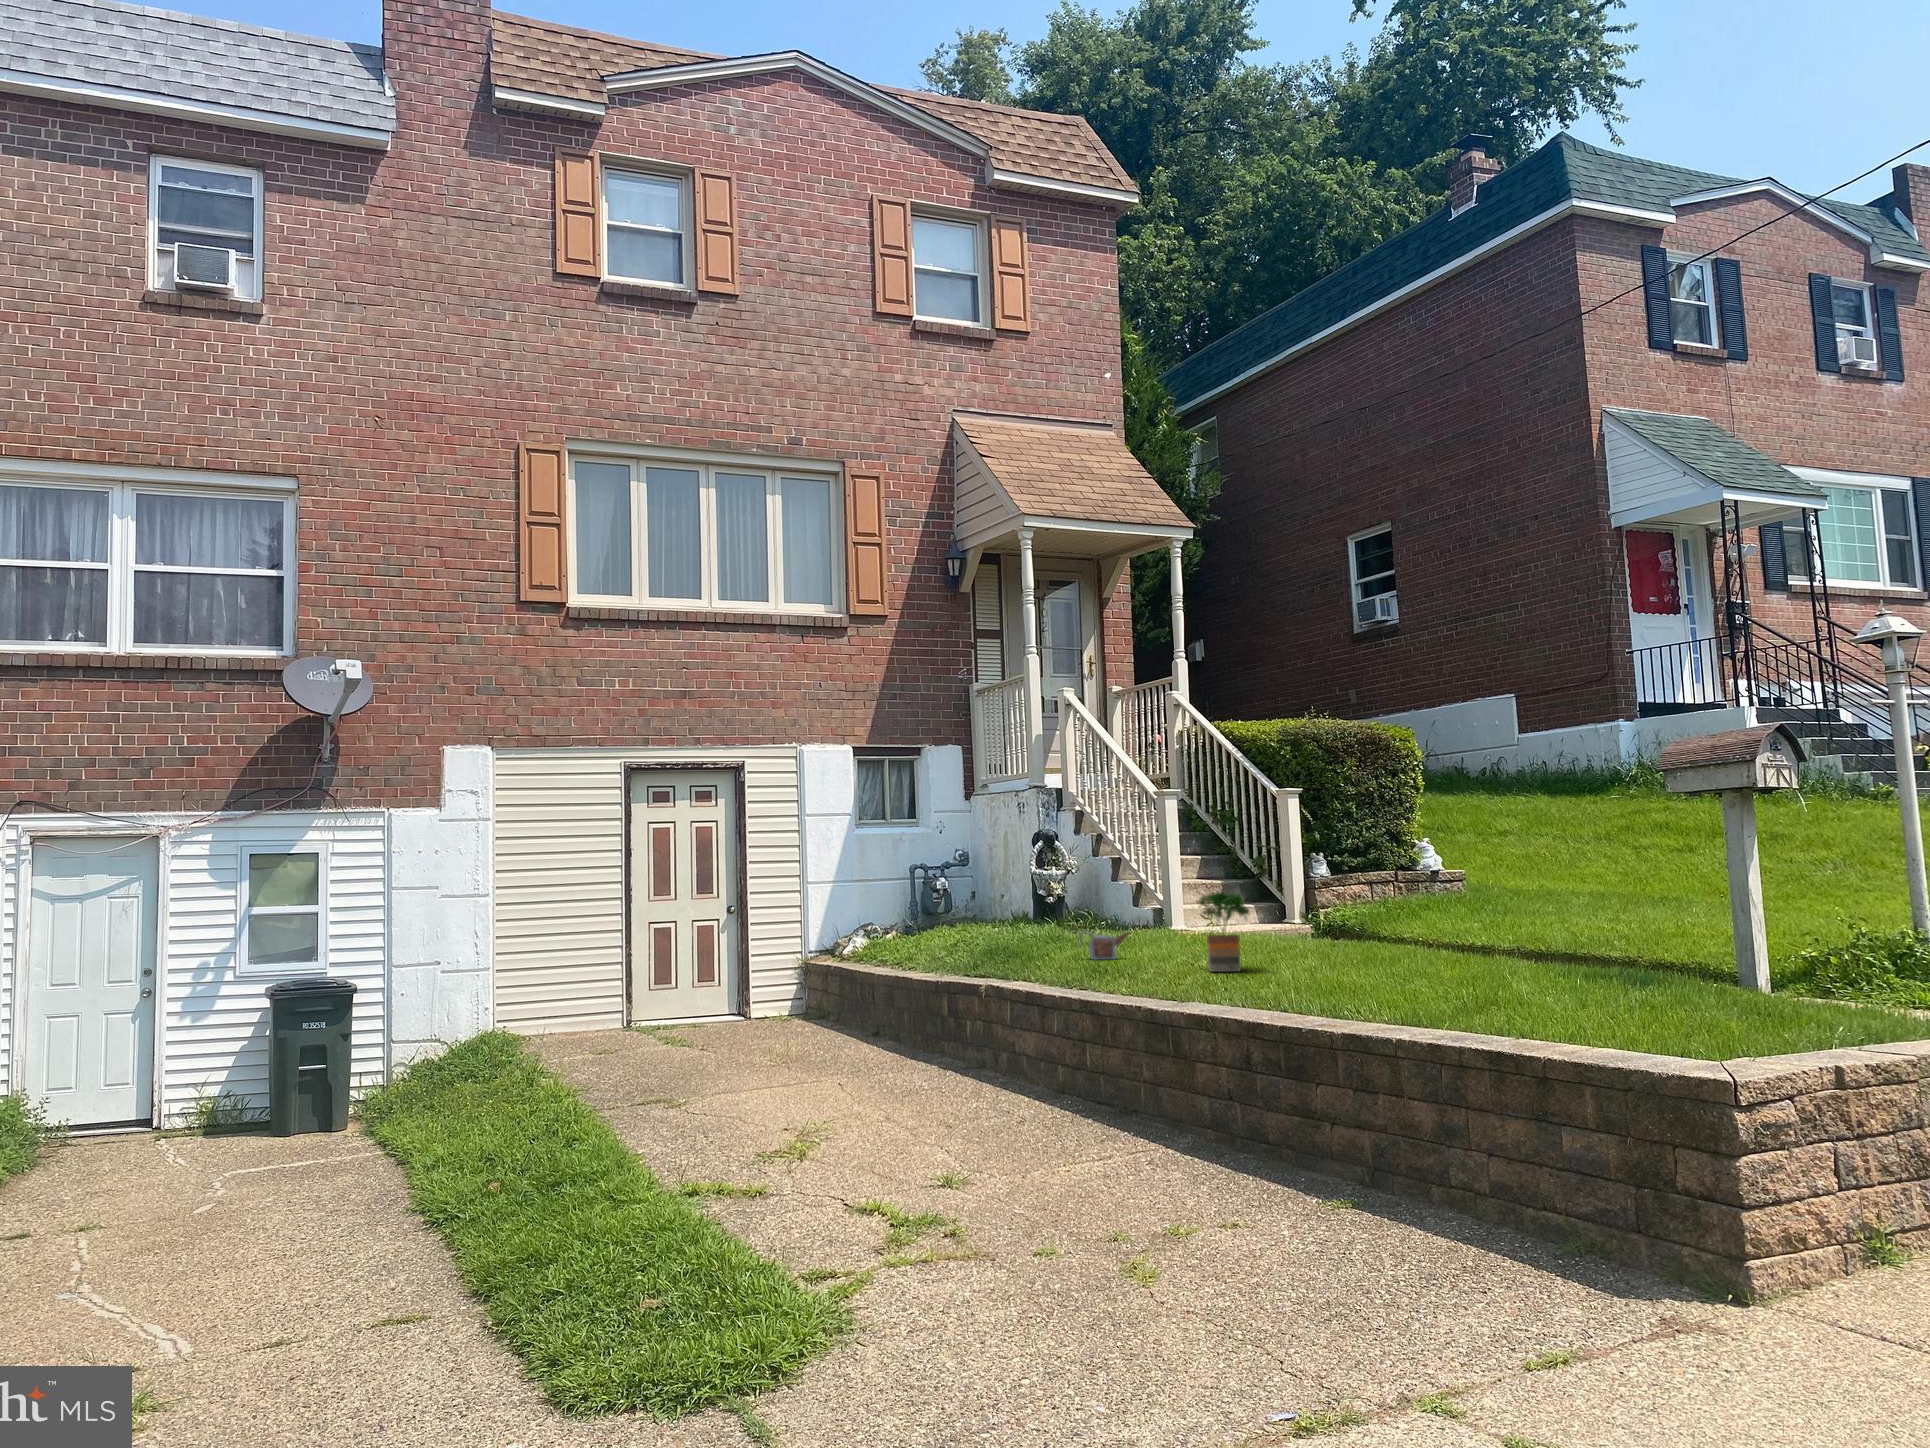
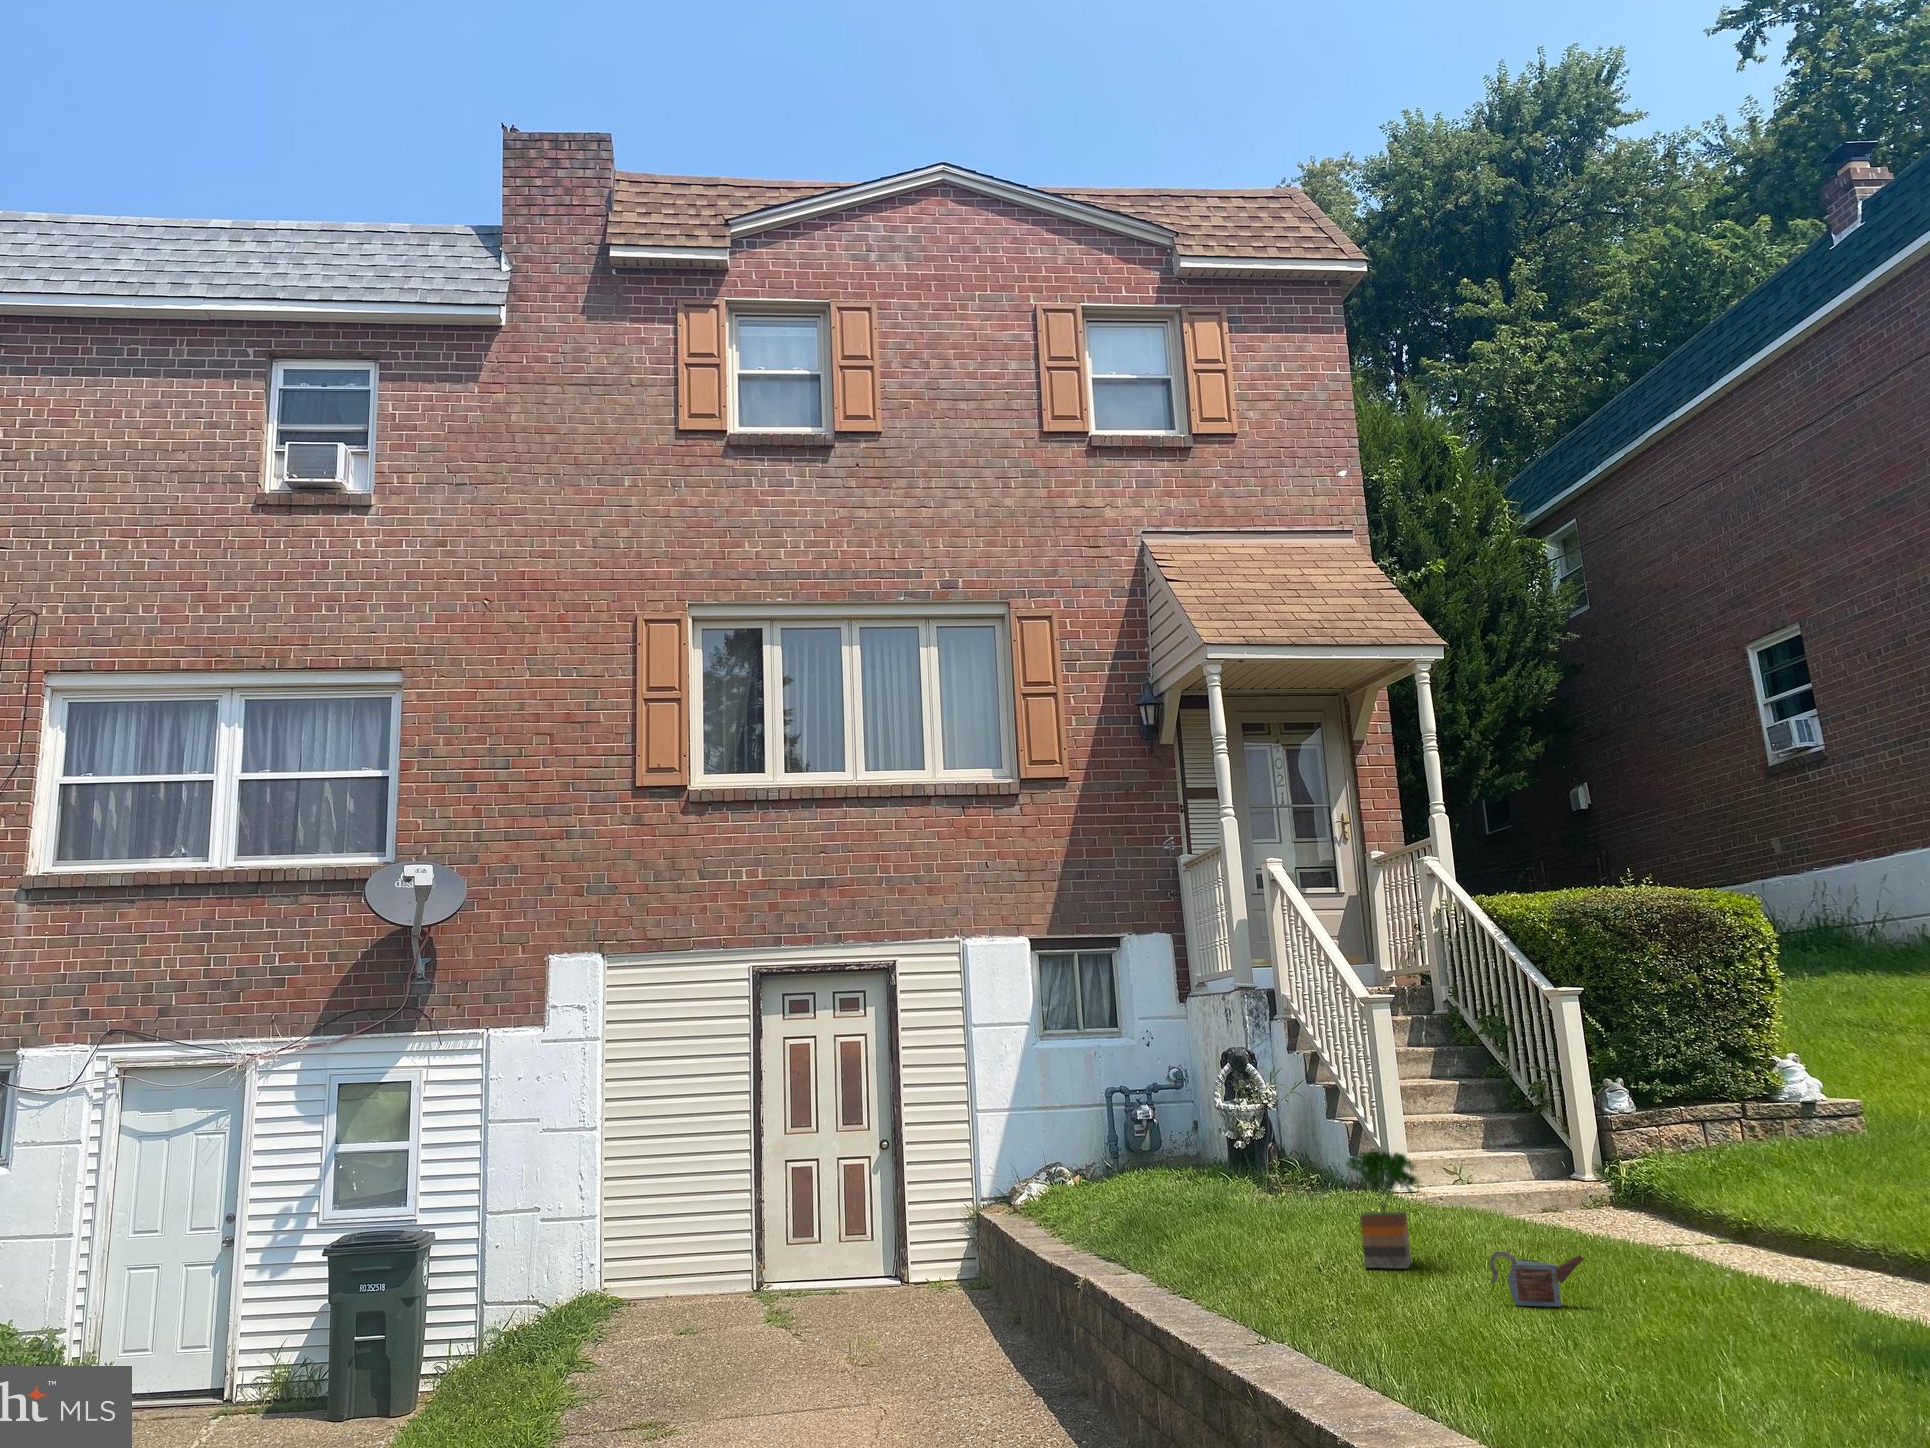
watering can: present [1079,931,1129,960] -> present [1490,1251,1584,1307]

